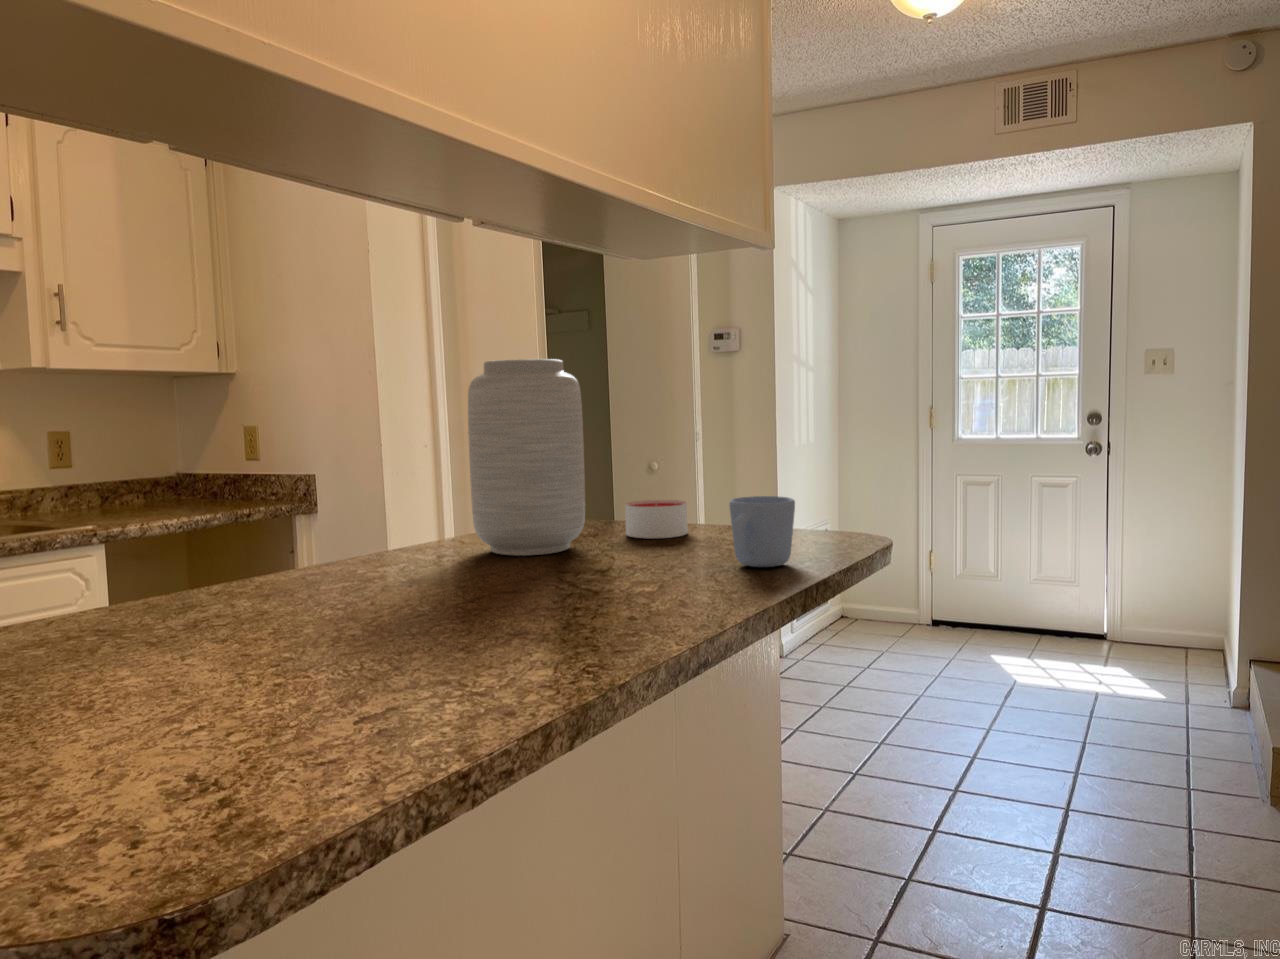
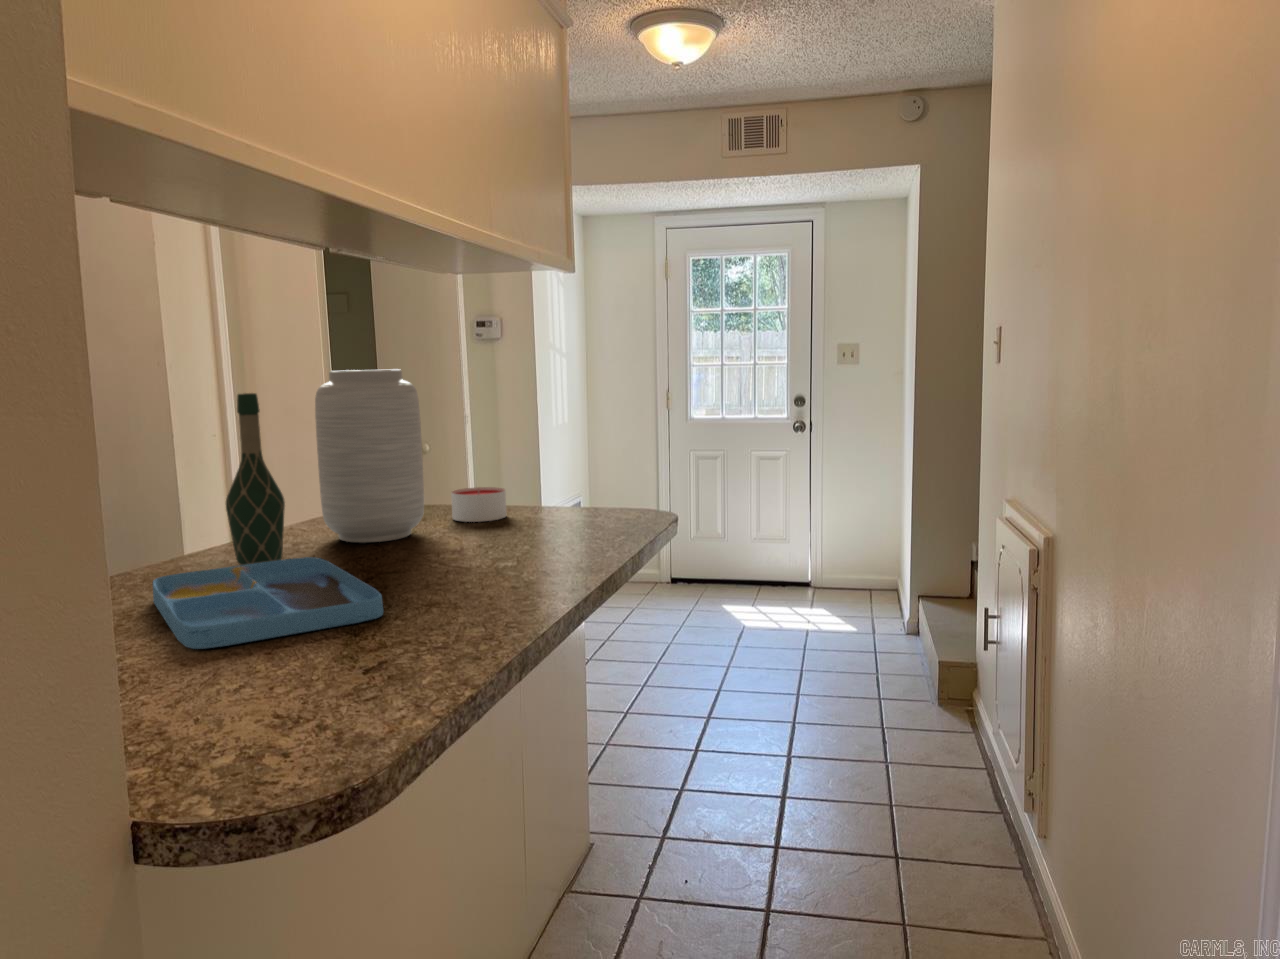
wine bottle: none [354,382,417,575] -> present [226,393,285,565]
mug: present [729,496,795,567] -> none [561,484,613,542]
tray: none [210,567,456,668] -> present [153,557,383,649]

